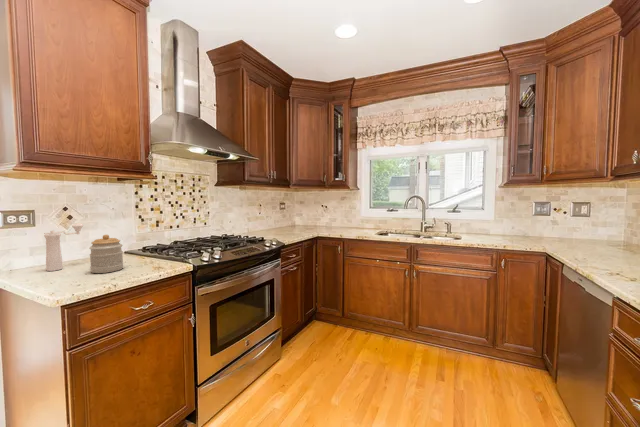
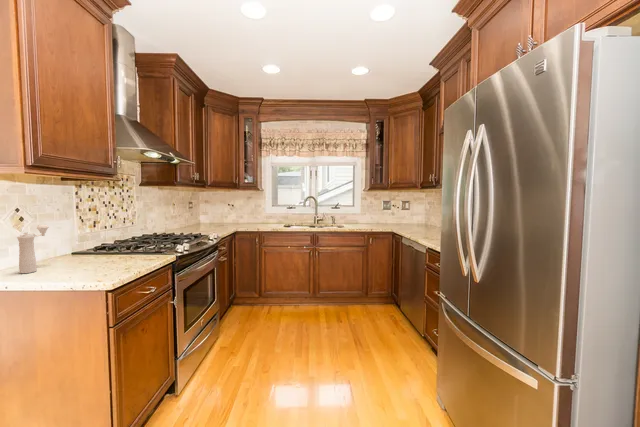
jar: present [89,235,123,273] -> none [81,233,113,269]

